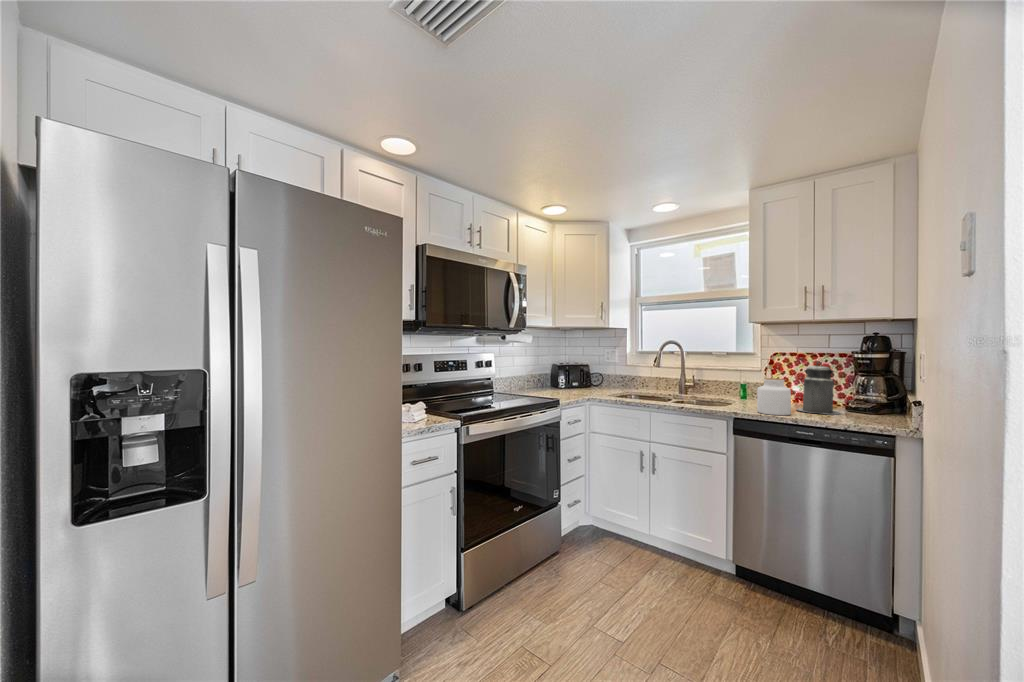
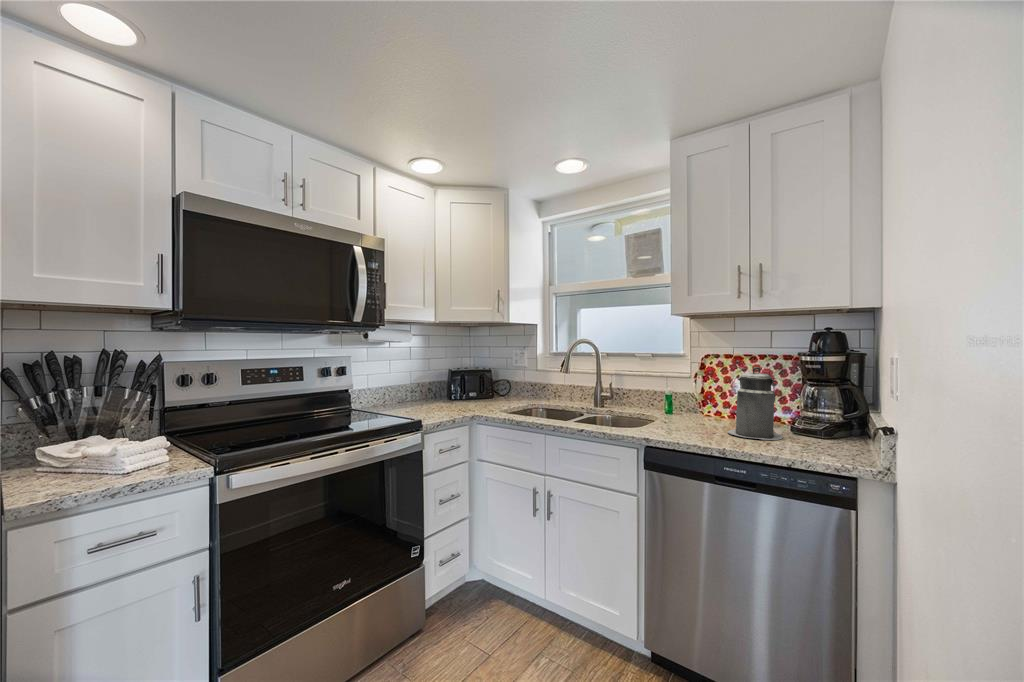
jar: present [757,378,791,415] -> none [675,391,718,444]

